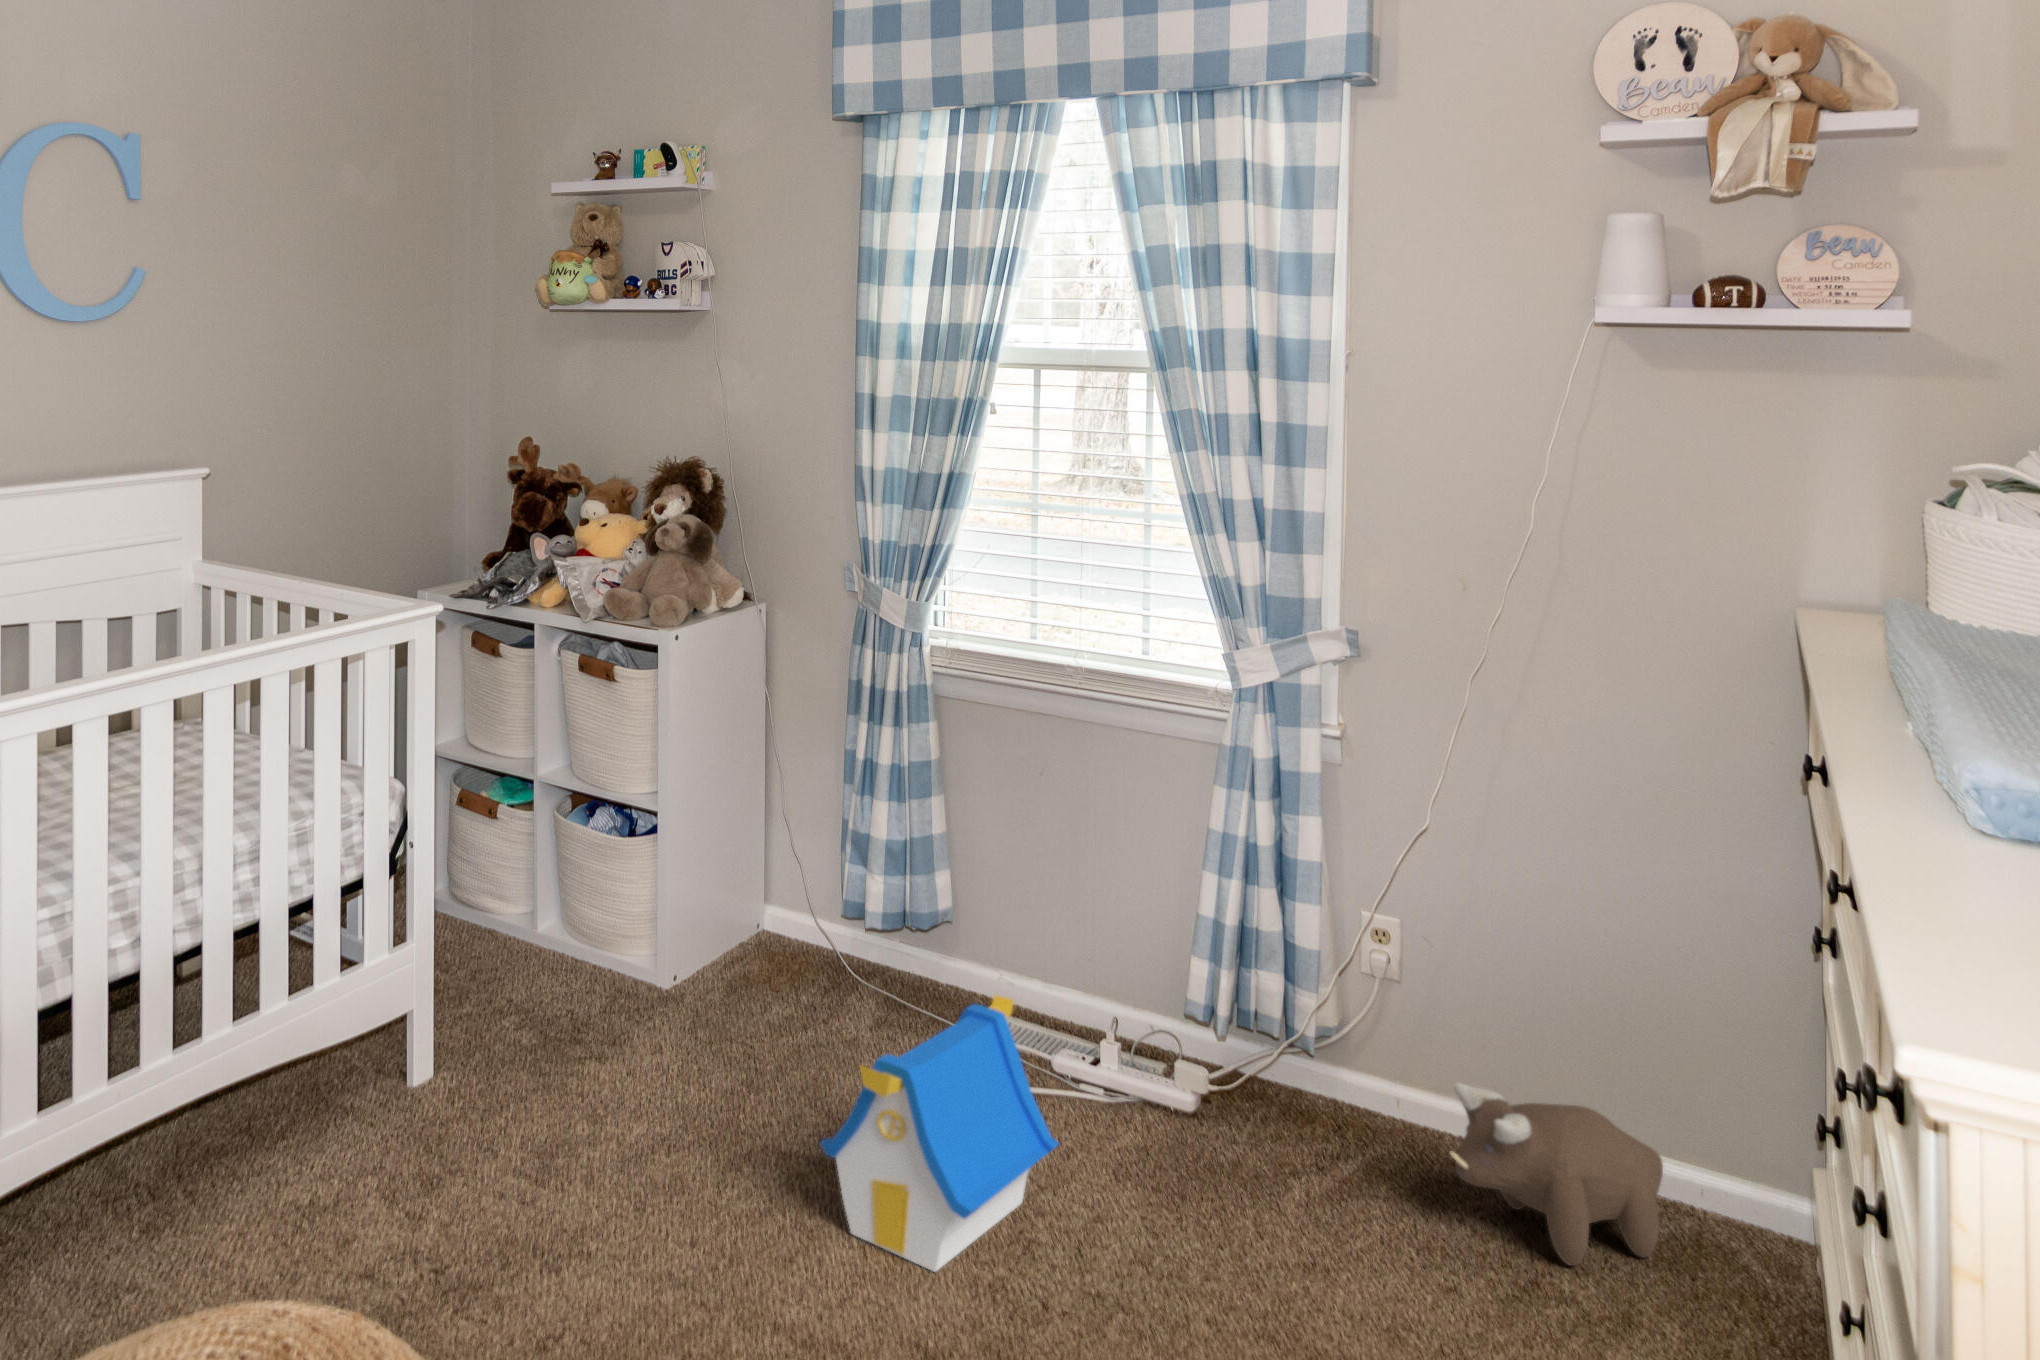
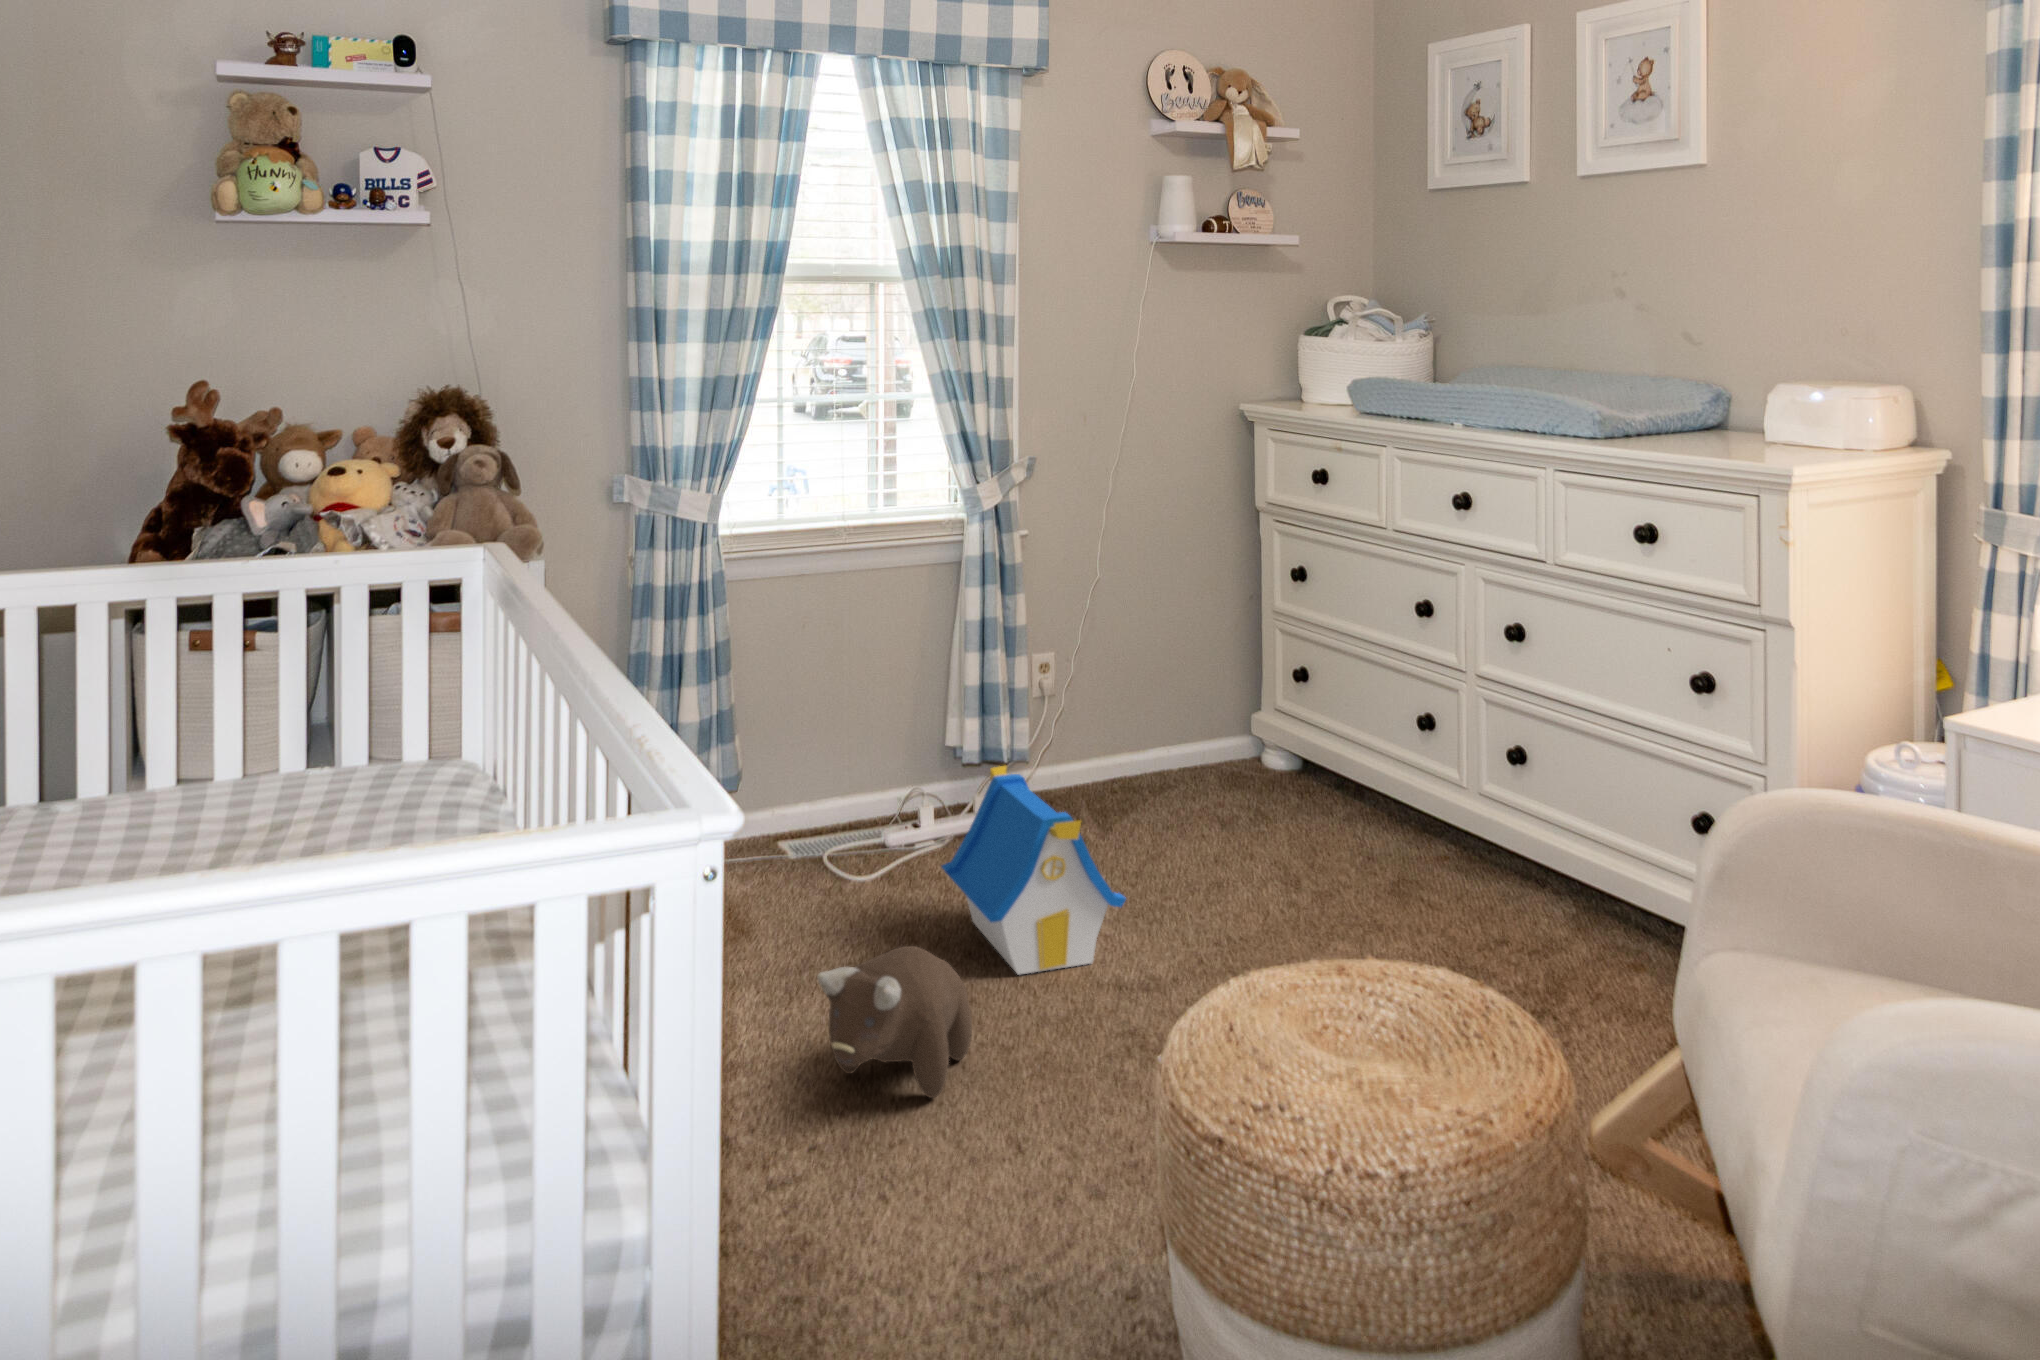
plush toy: present [1450,1083,1663,1266] -> present [817,946,972,1098]

